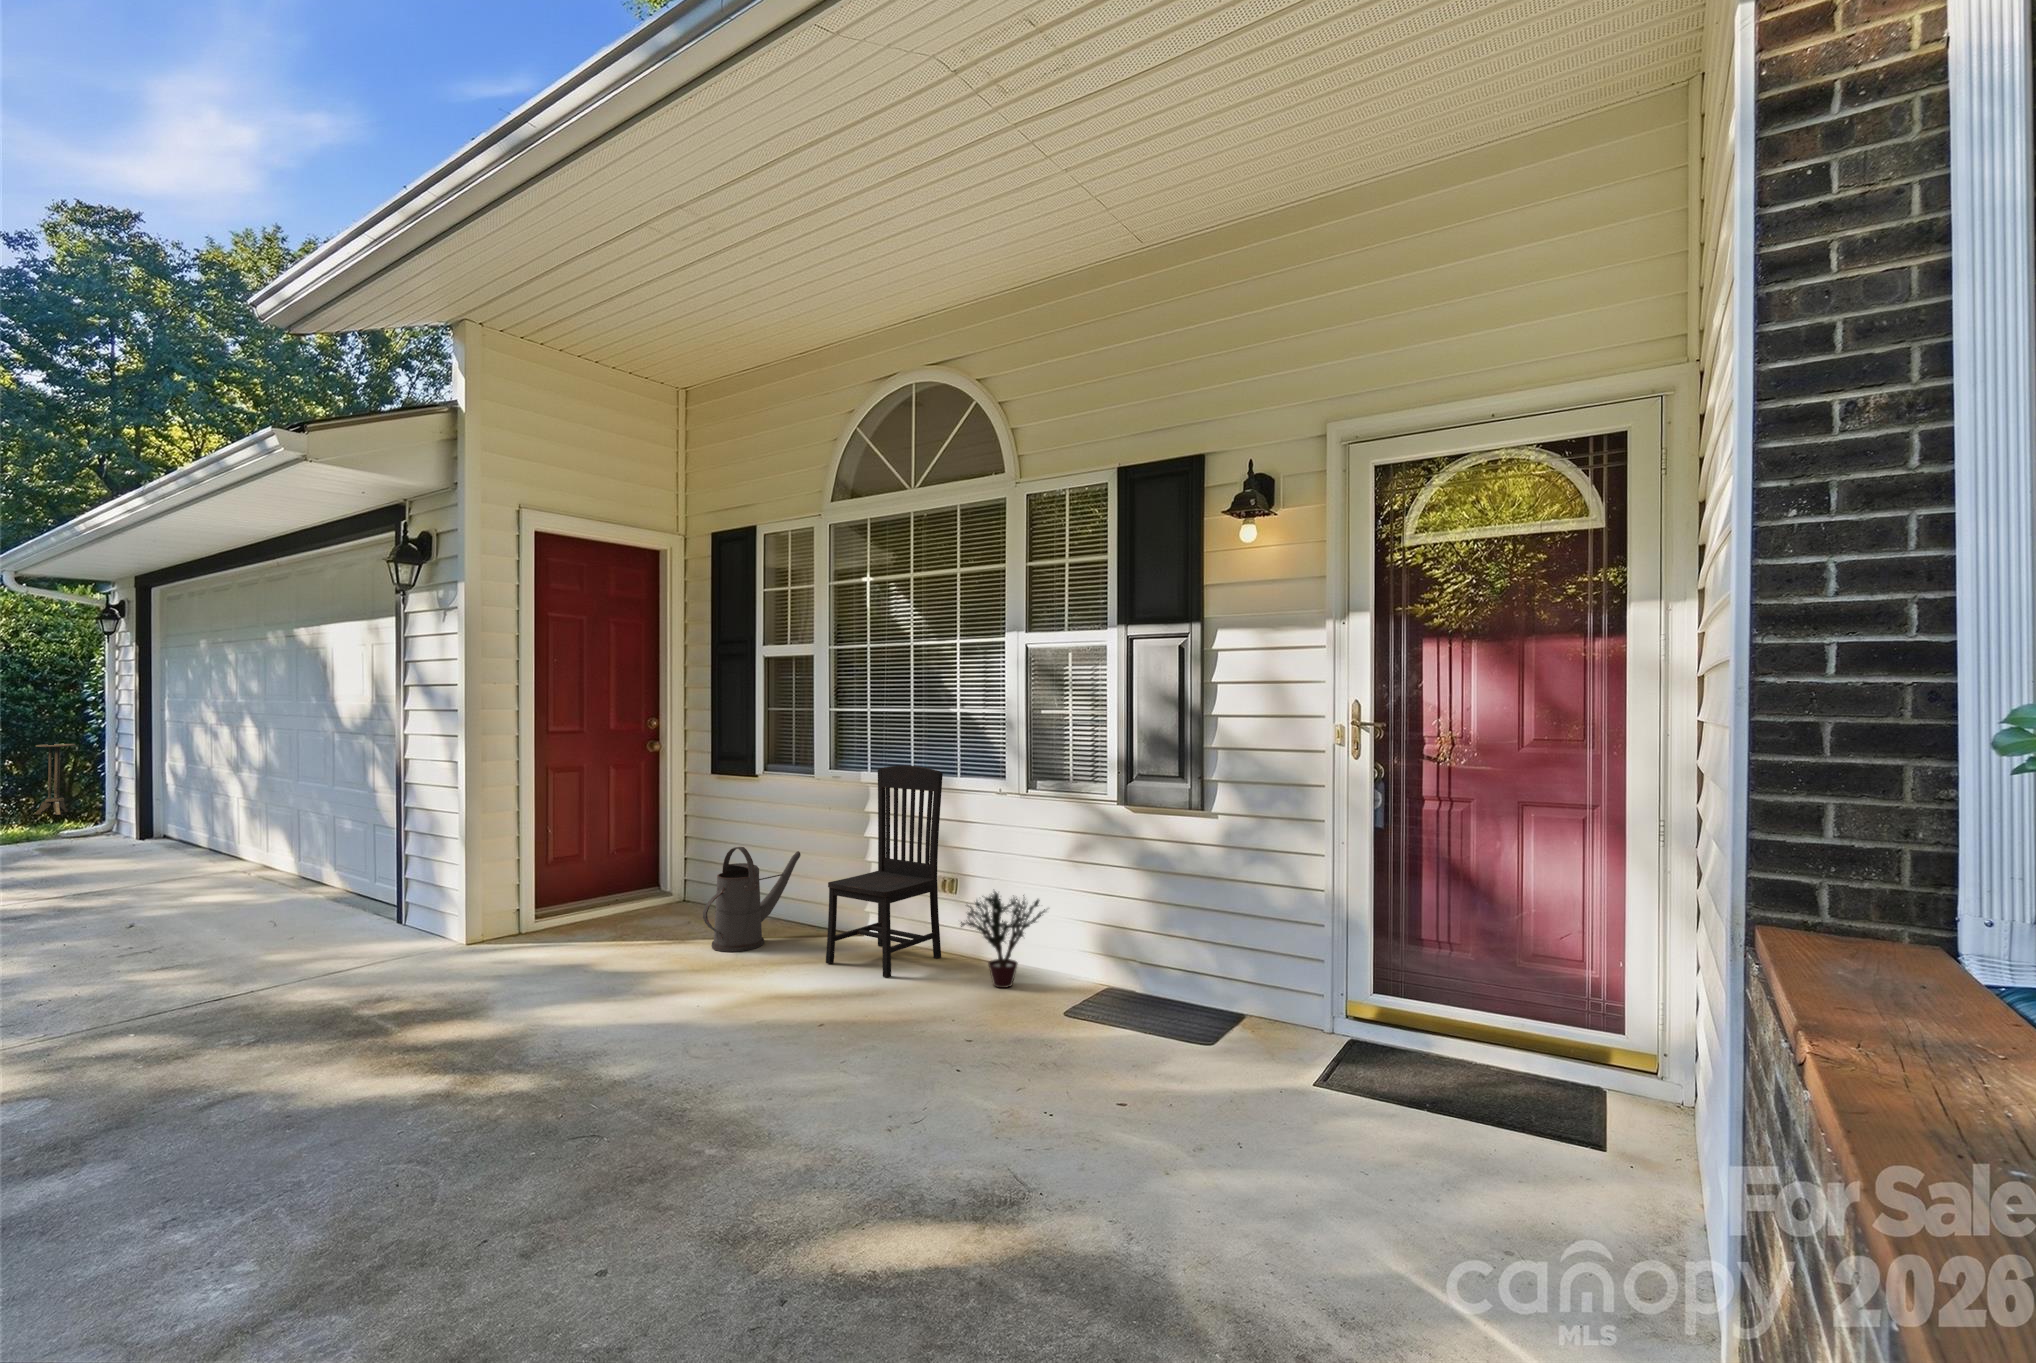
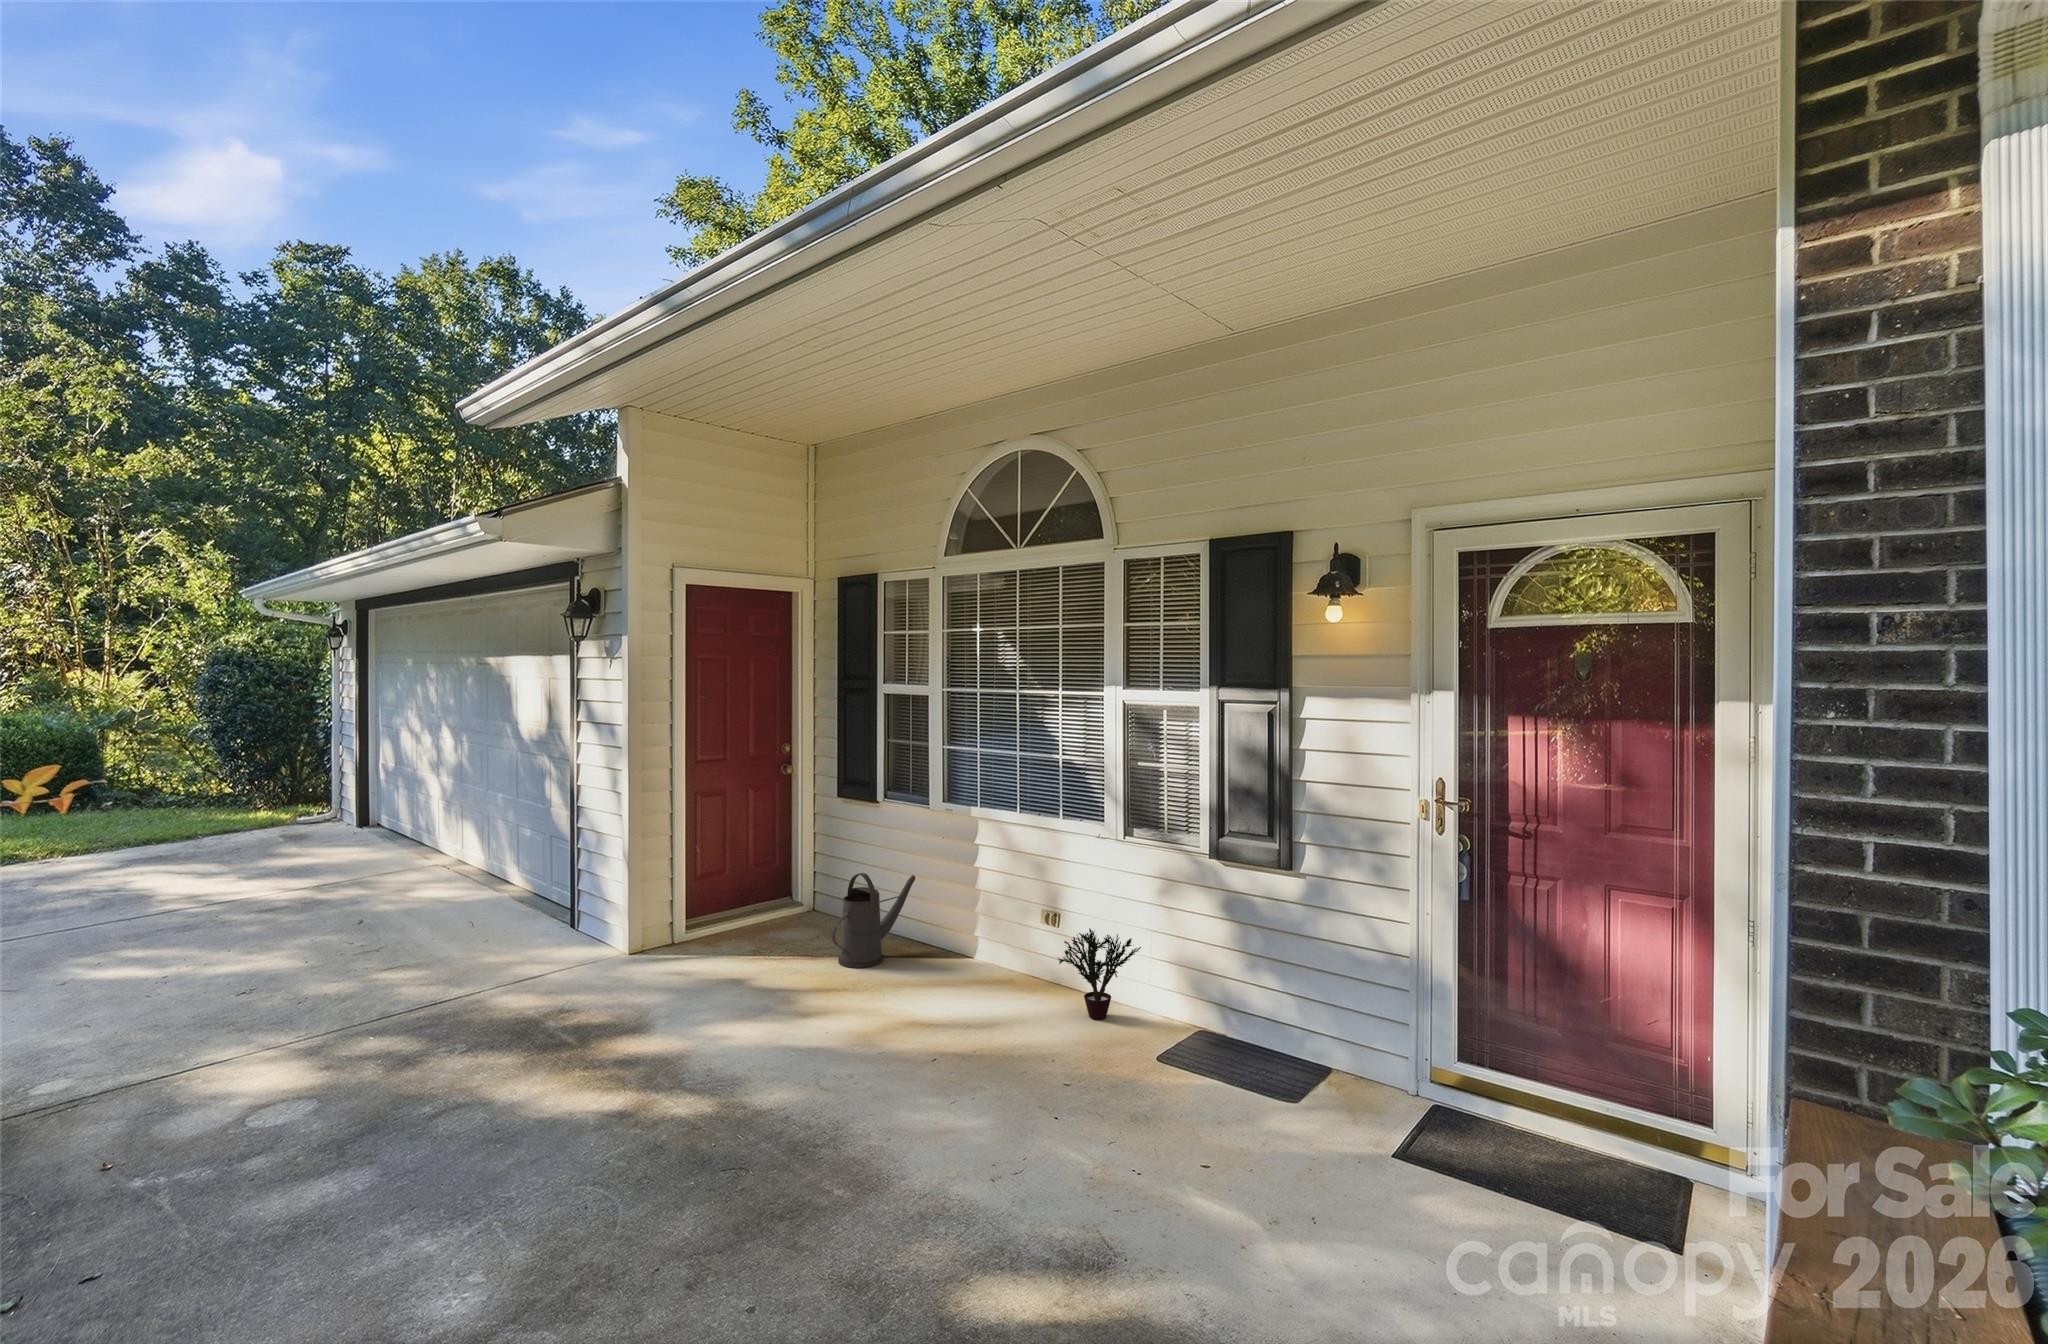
side table: present [35,744,75,815] -> none [280,739,309,800]
chair: present [826,765,943,978] -> none [938,805,1043,1003]

